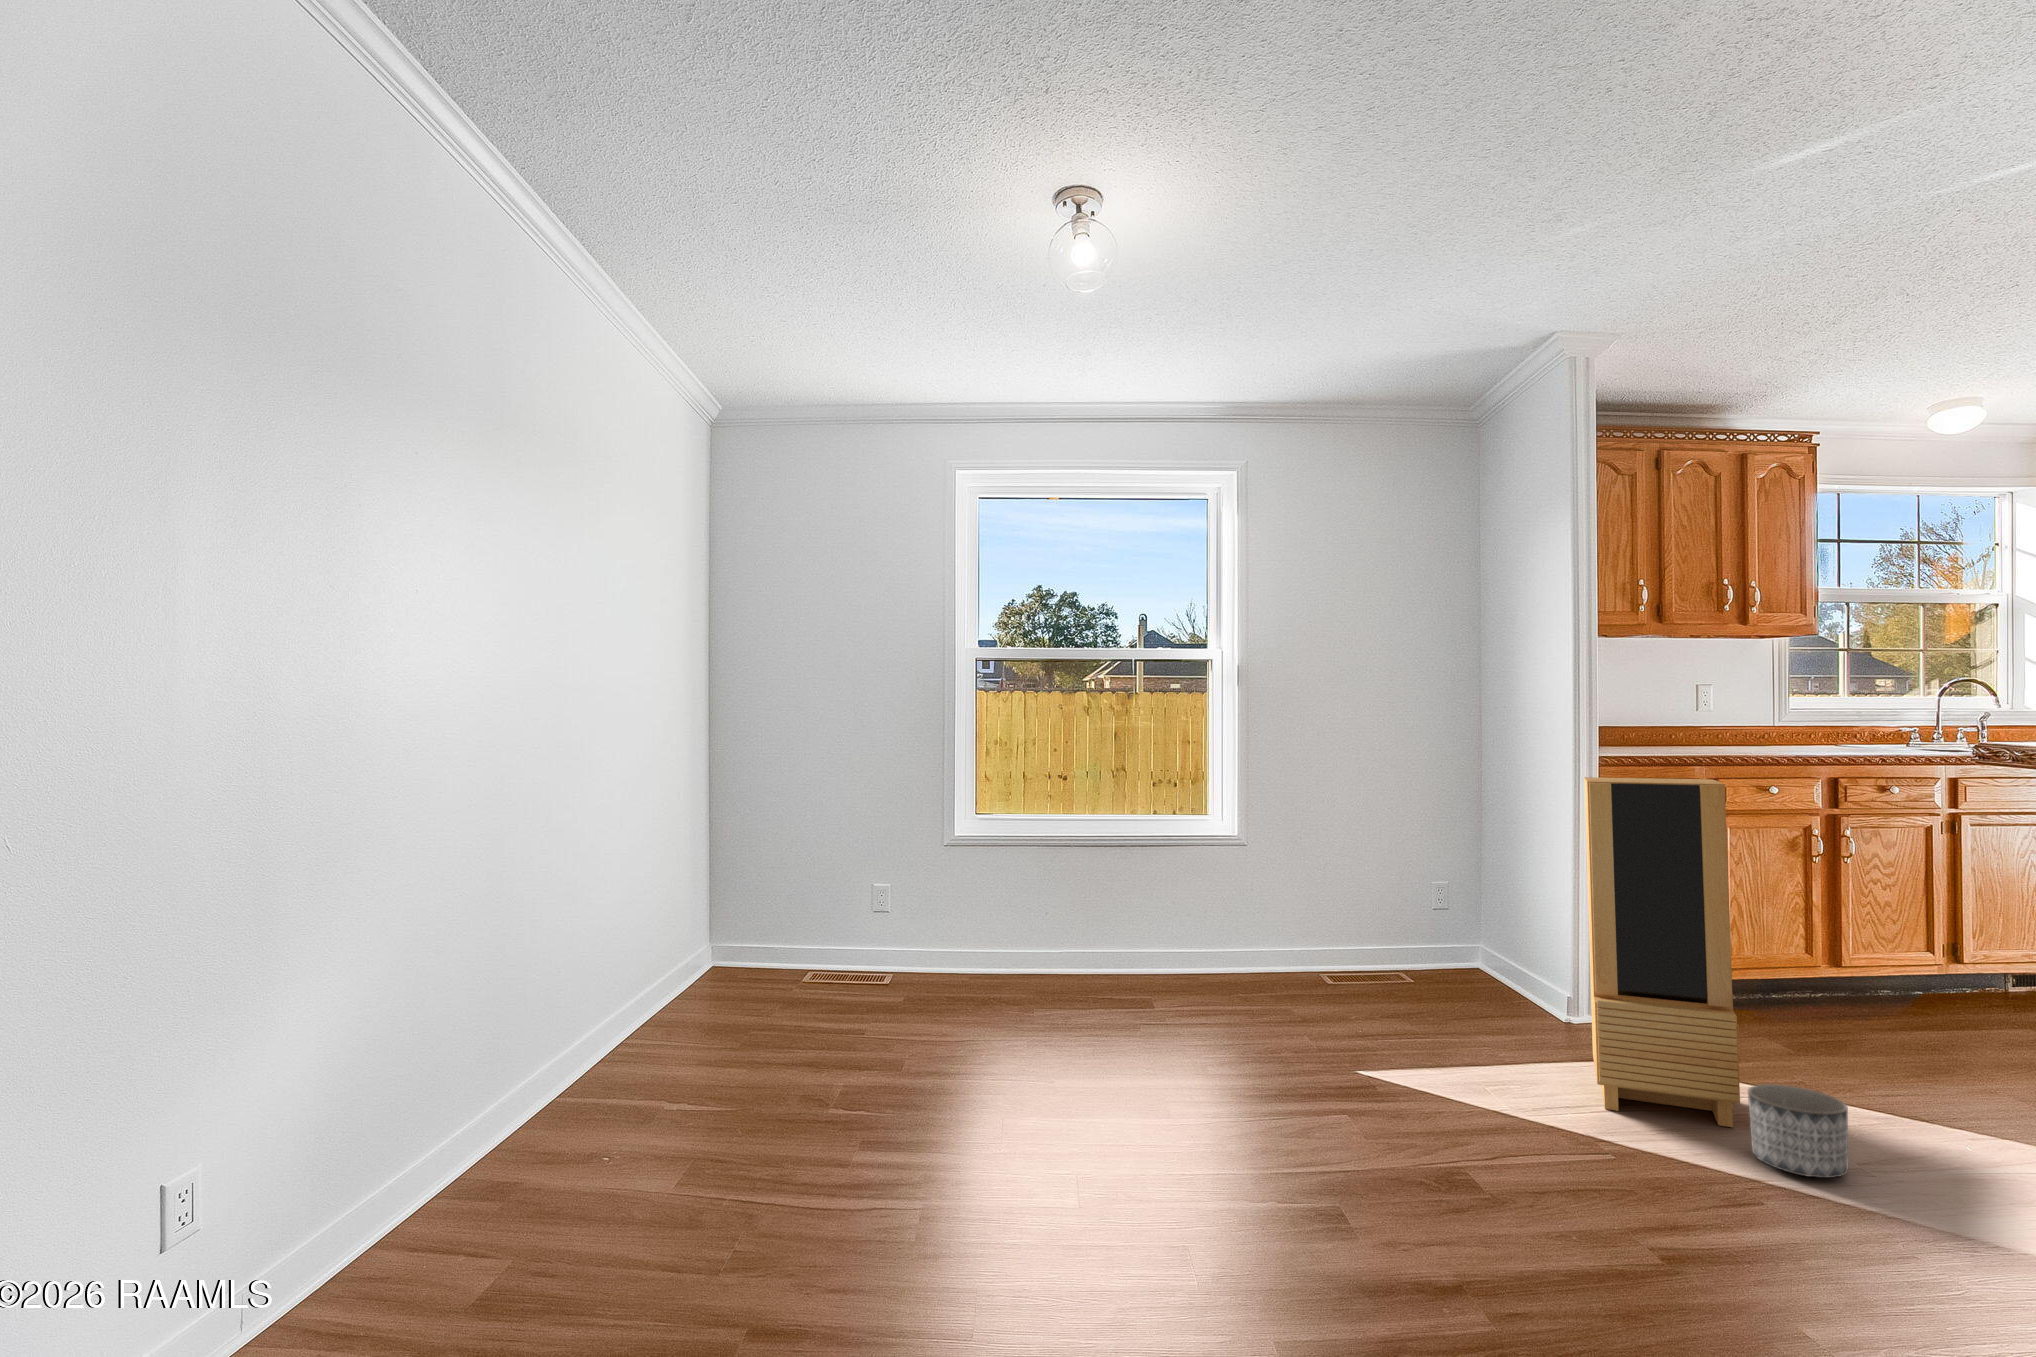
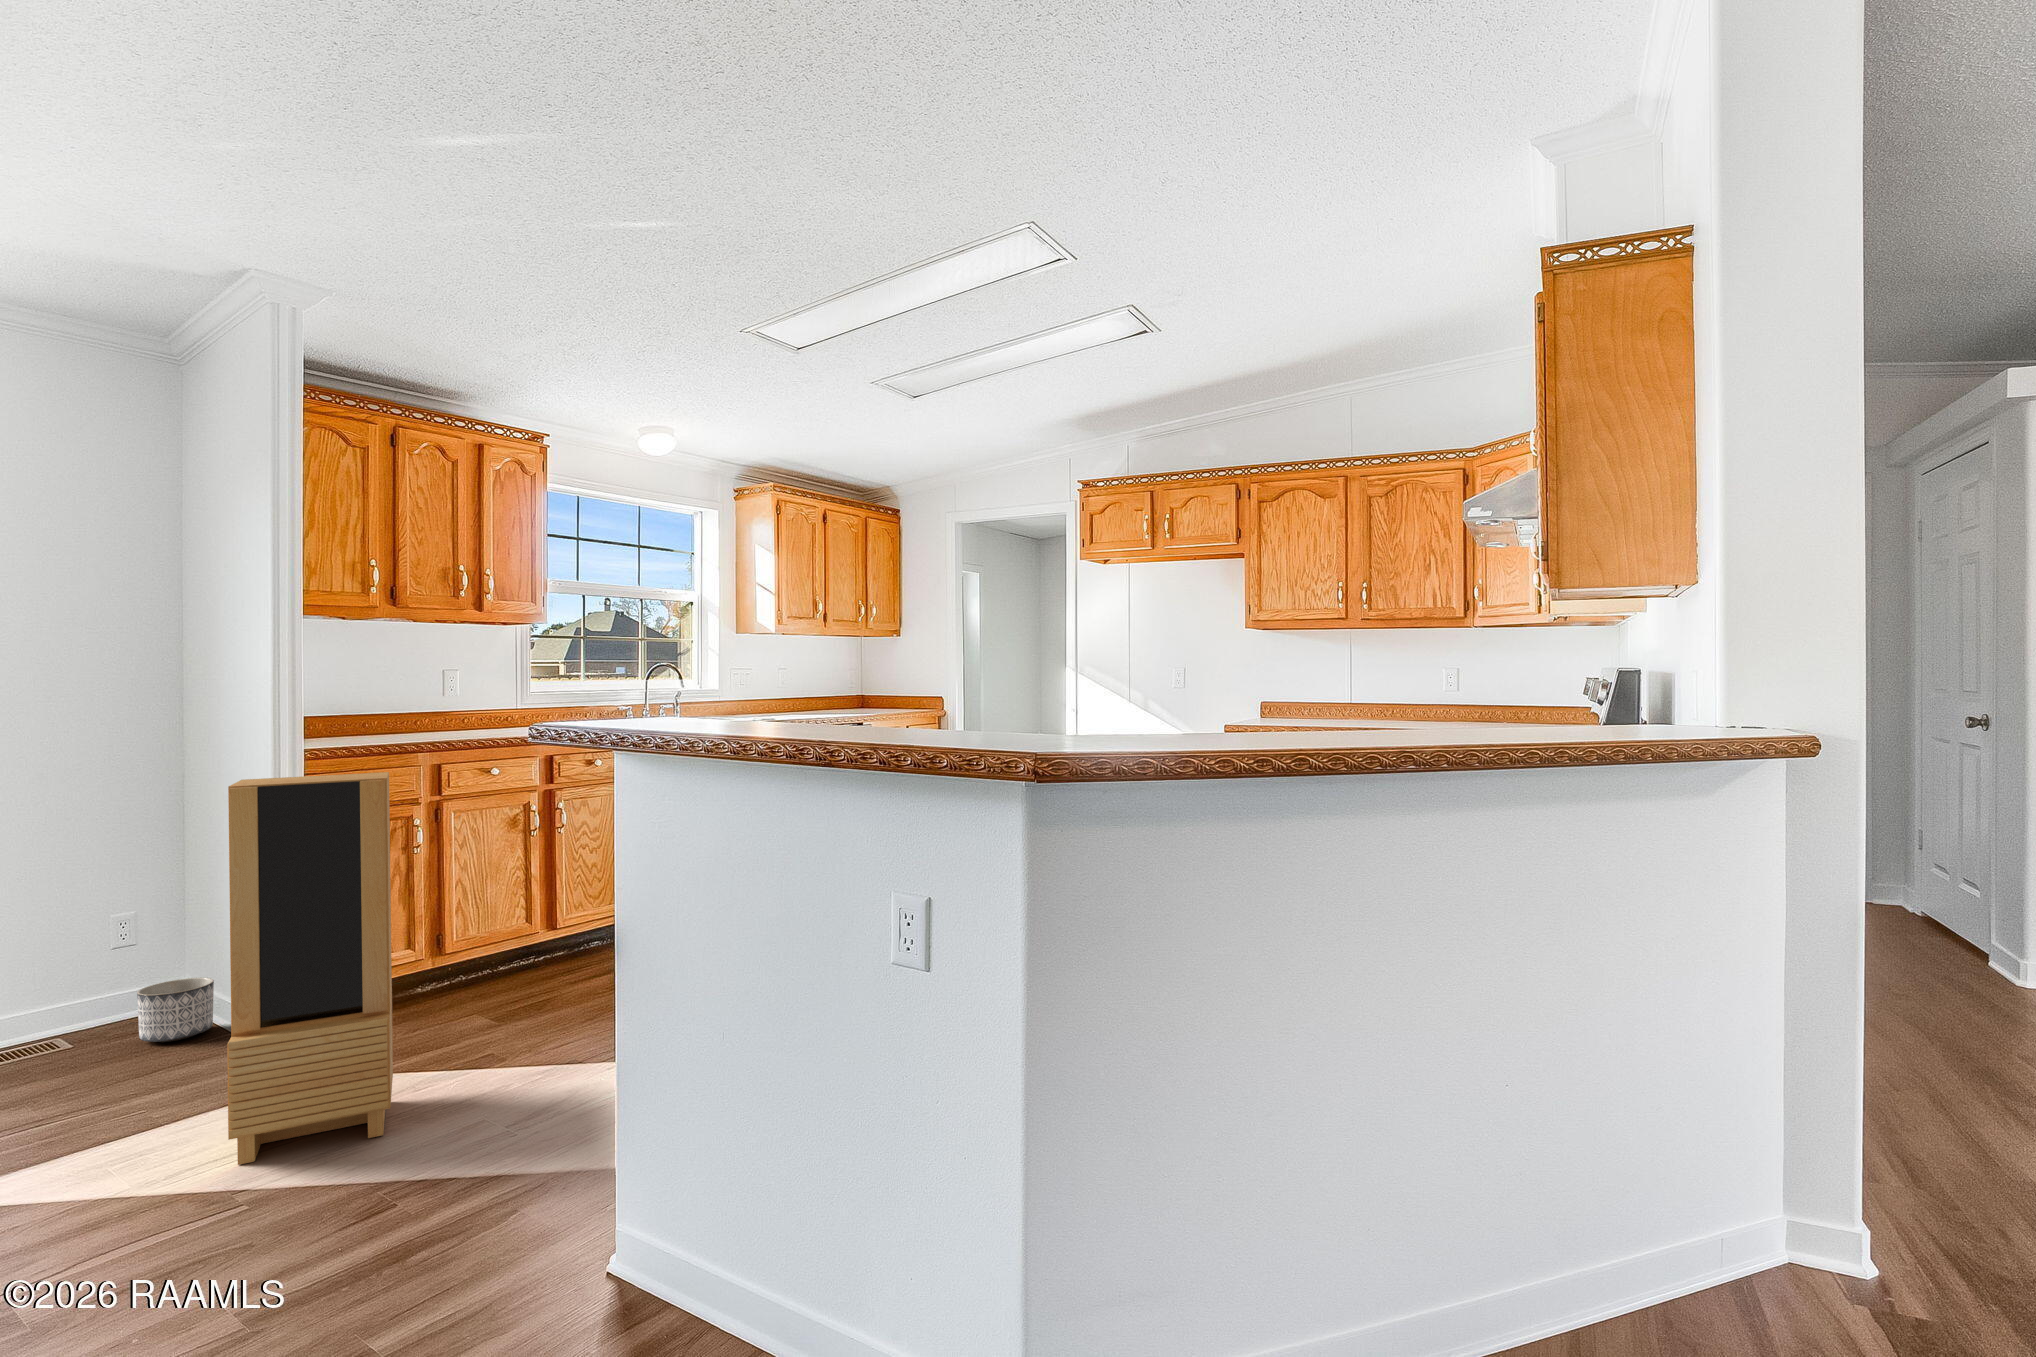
planter: present [1748,1084,1848,1178] -> present [137,978,214,1042]

